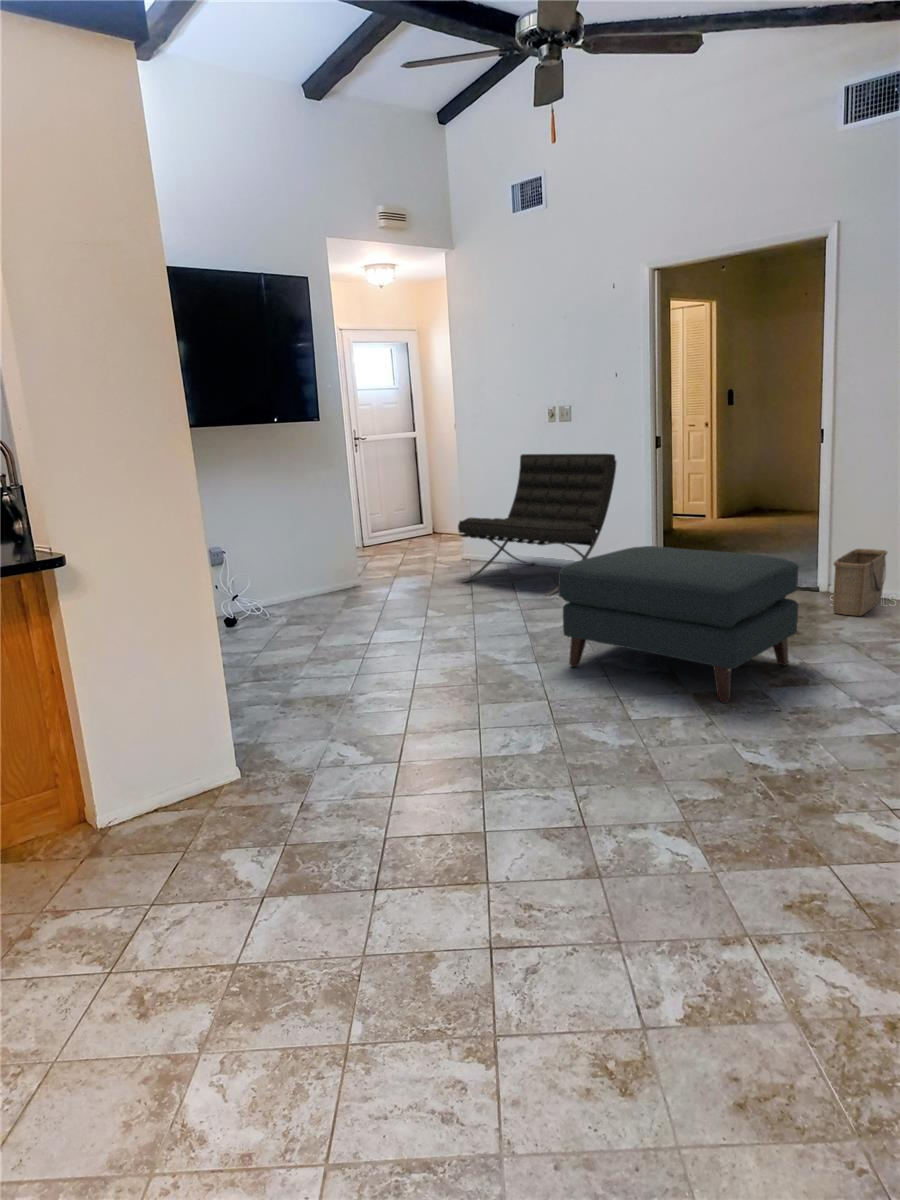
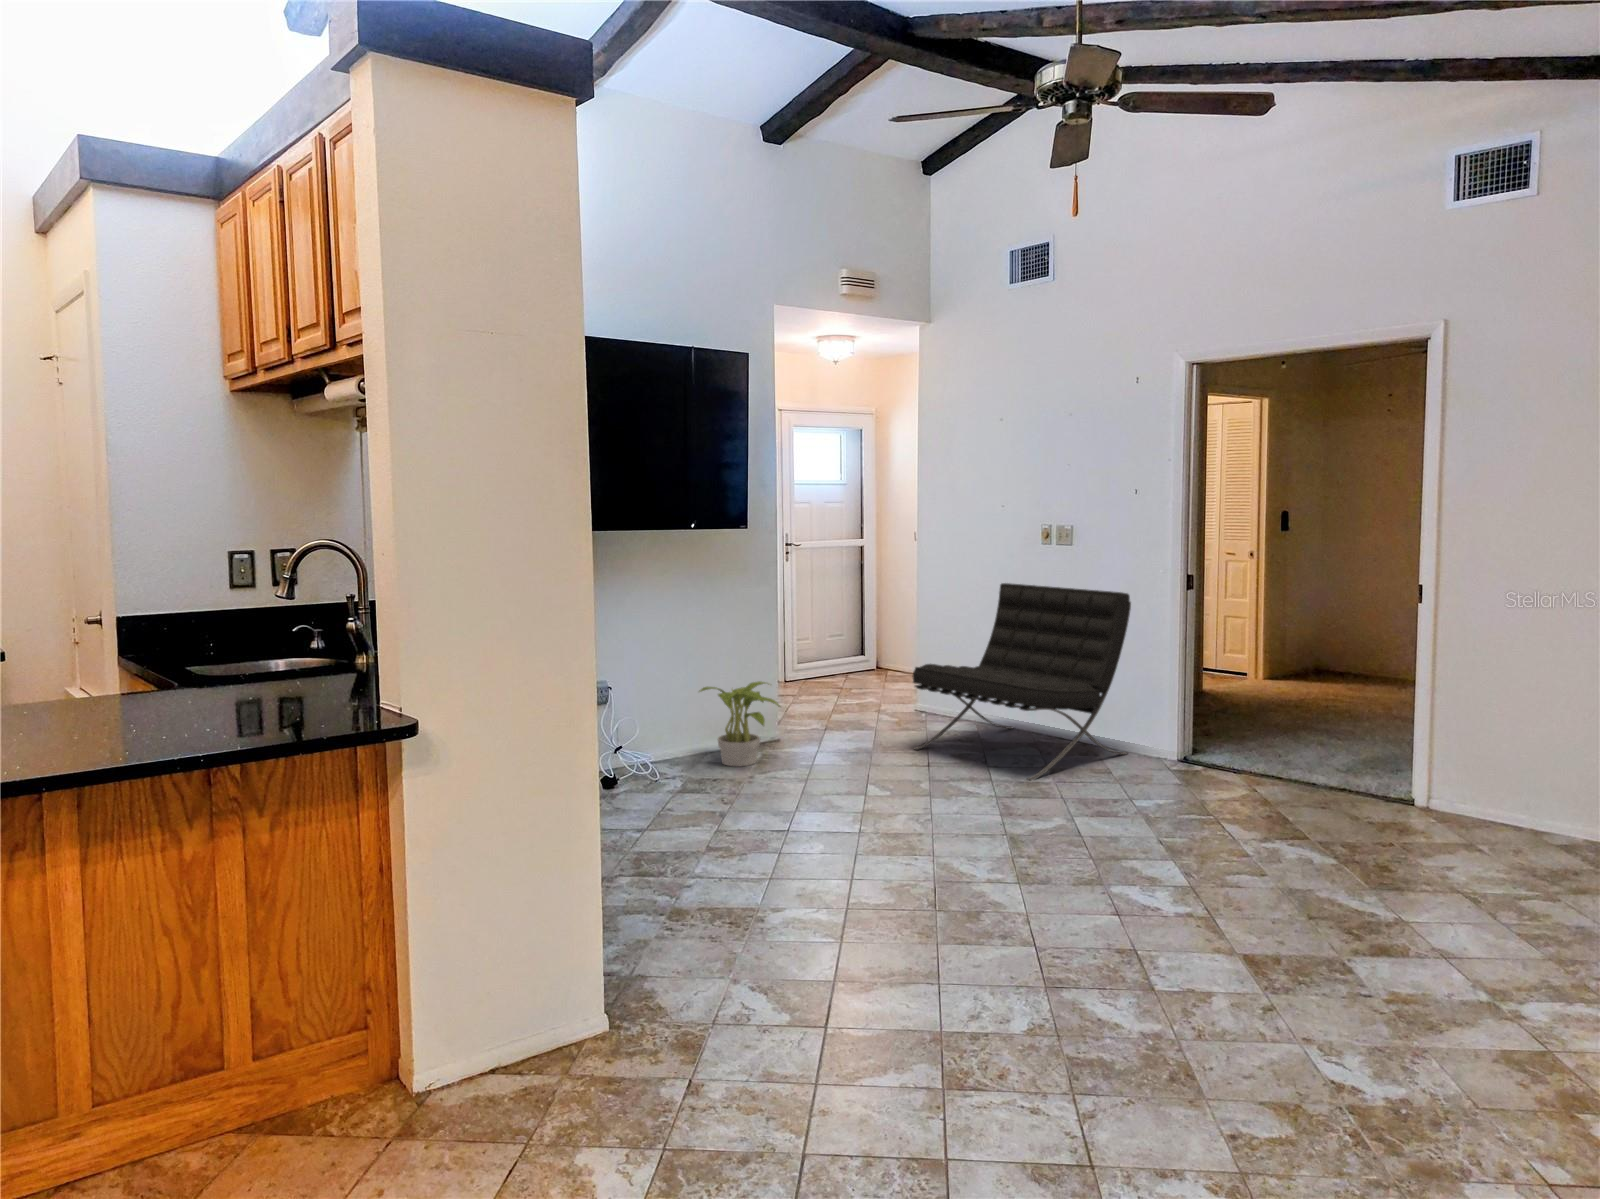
potted plant: none [295,539,360,604] -> present [700,681,780,766]
ottoman: present [559,546,798,703] -> none [1051,734,1396,978]
basket: present [833,549,887,616] -> none [1442,752,1522,852]

